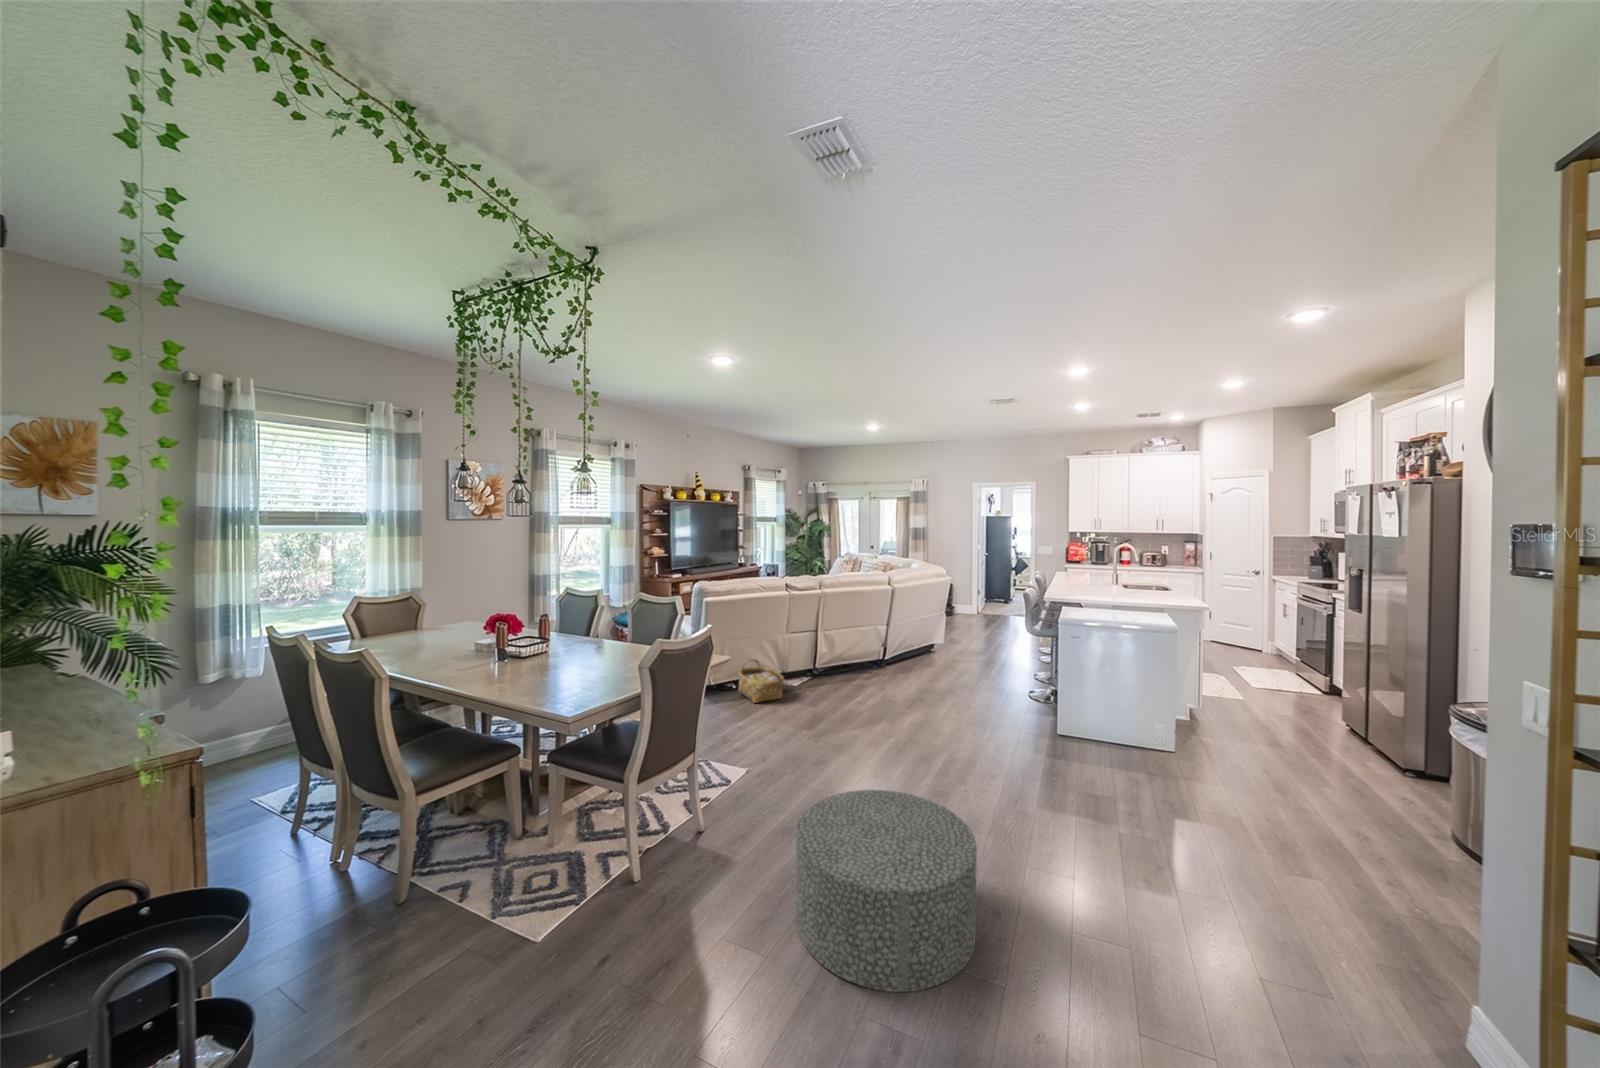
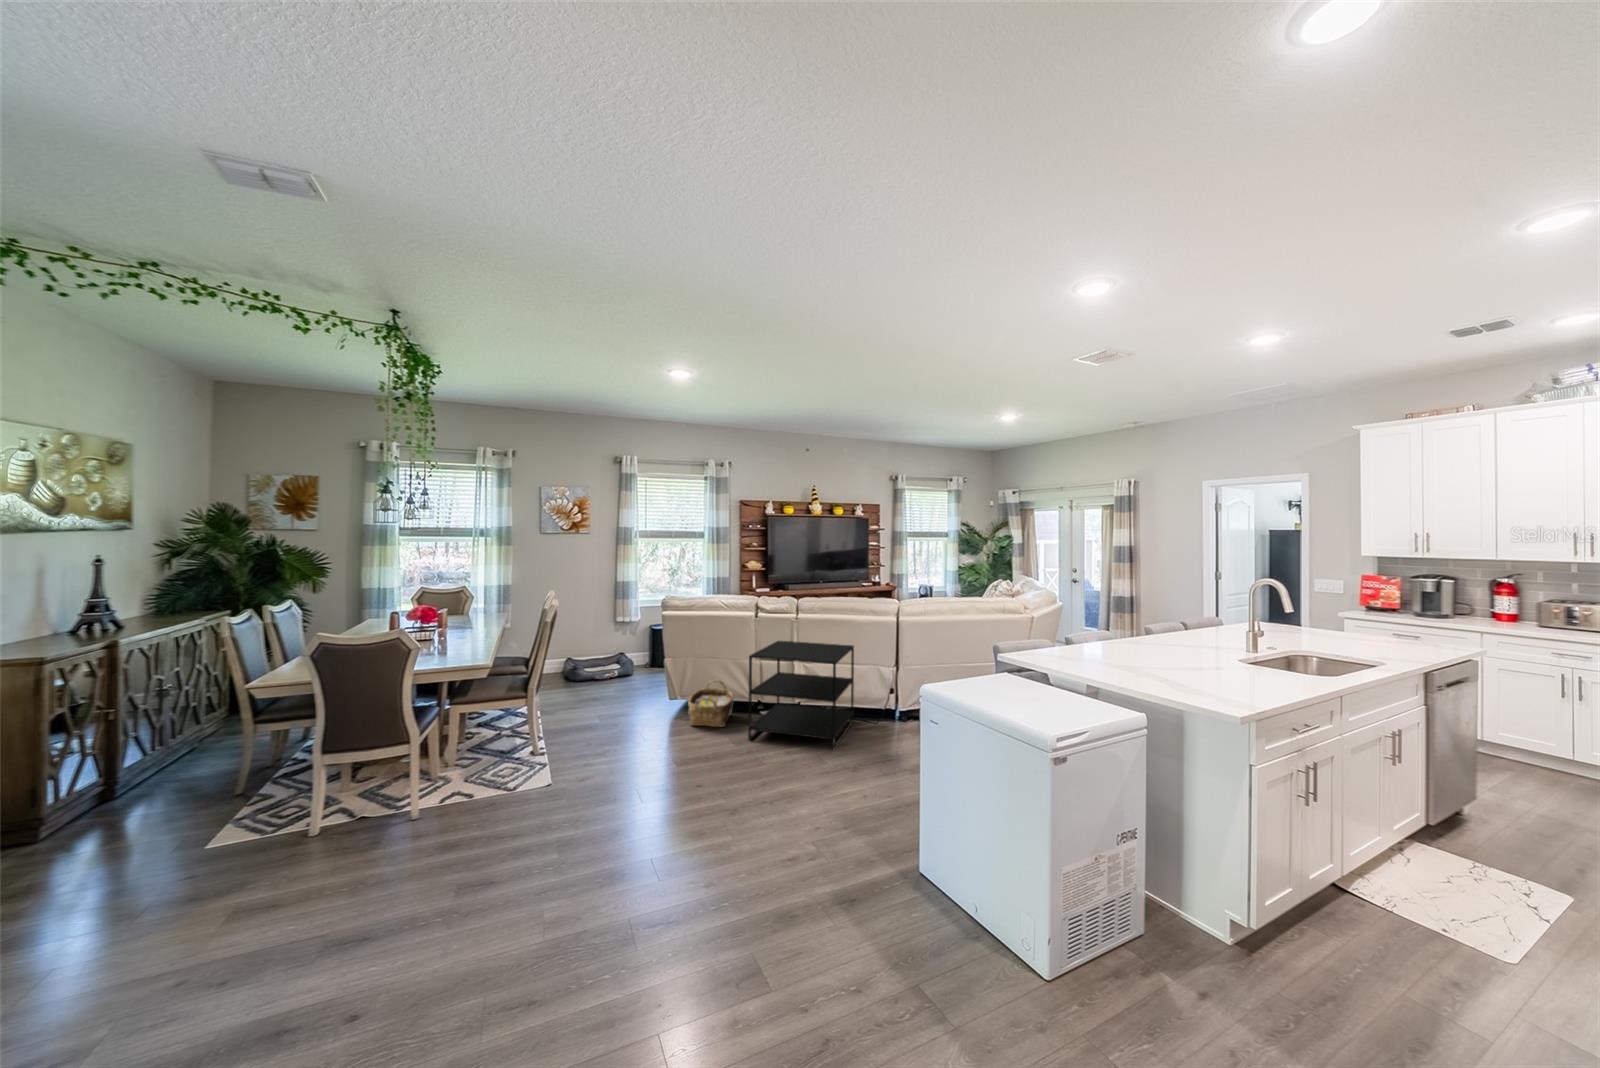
side table: none [796,612,892,701] -> present [748,641,854,750]
ottoman: present [796,790,977,992] -> none [174,807,422,1019]

